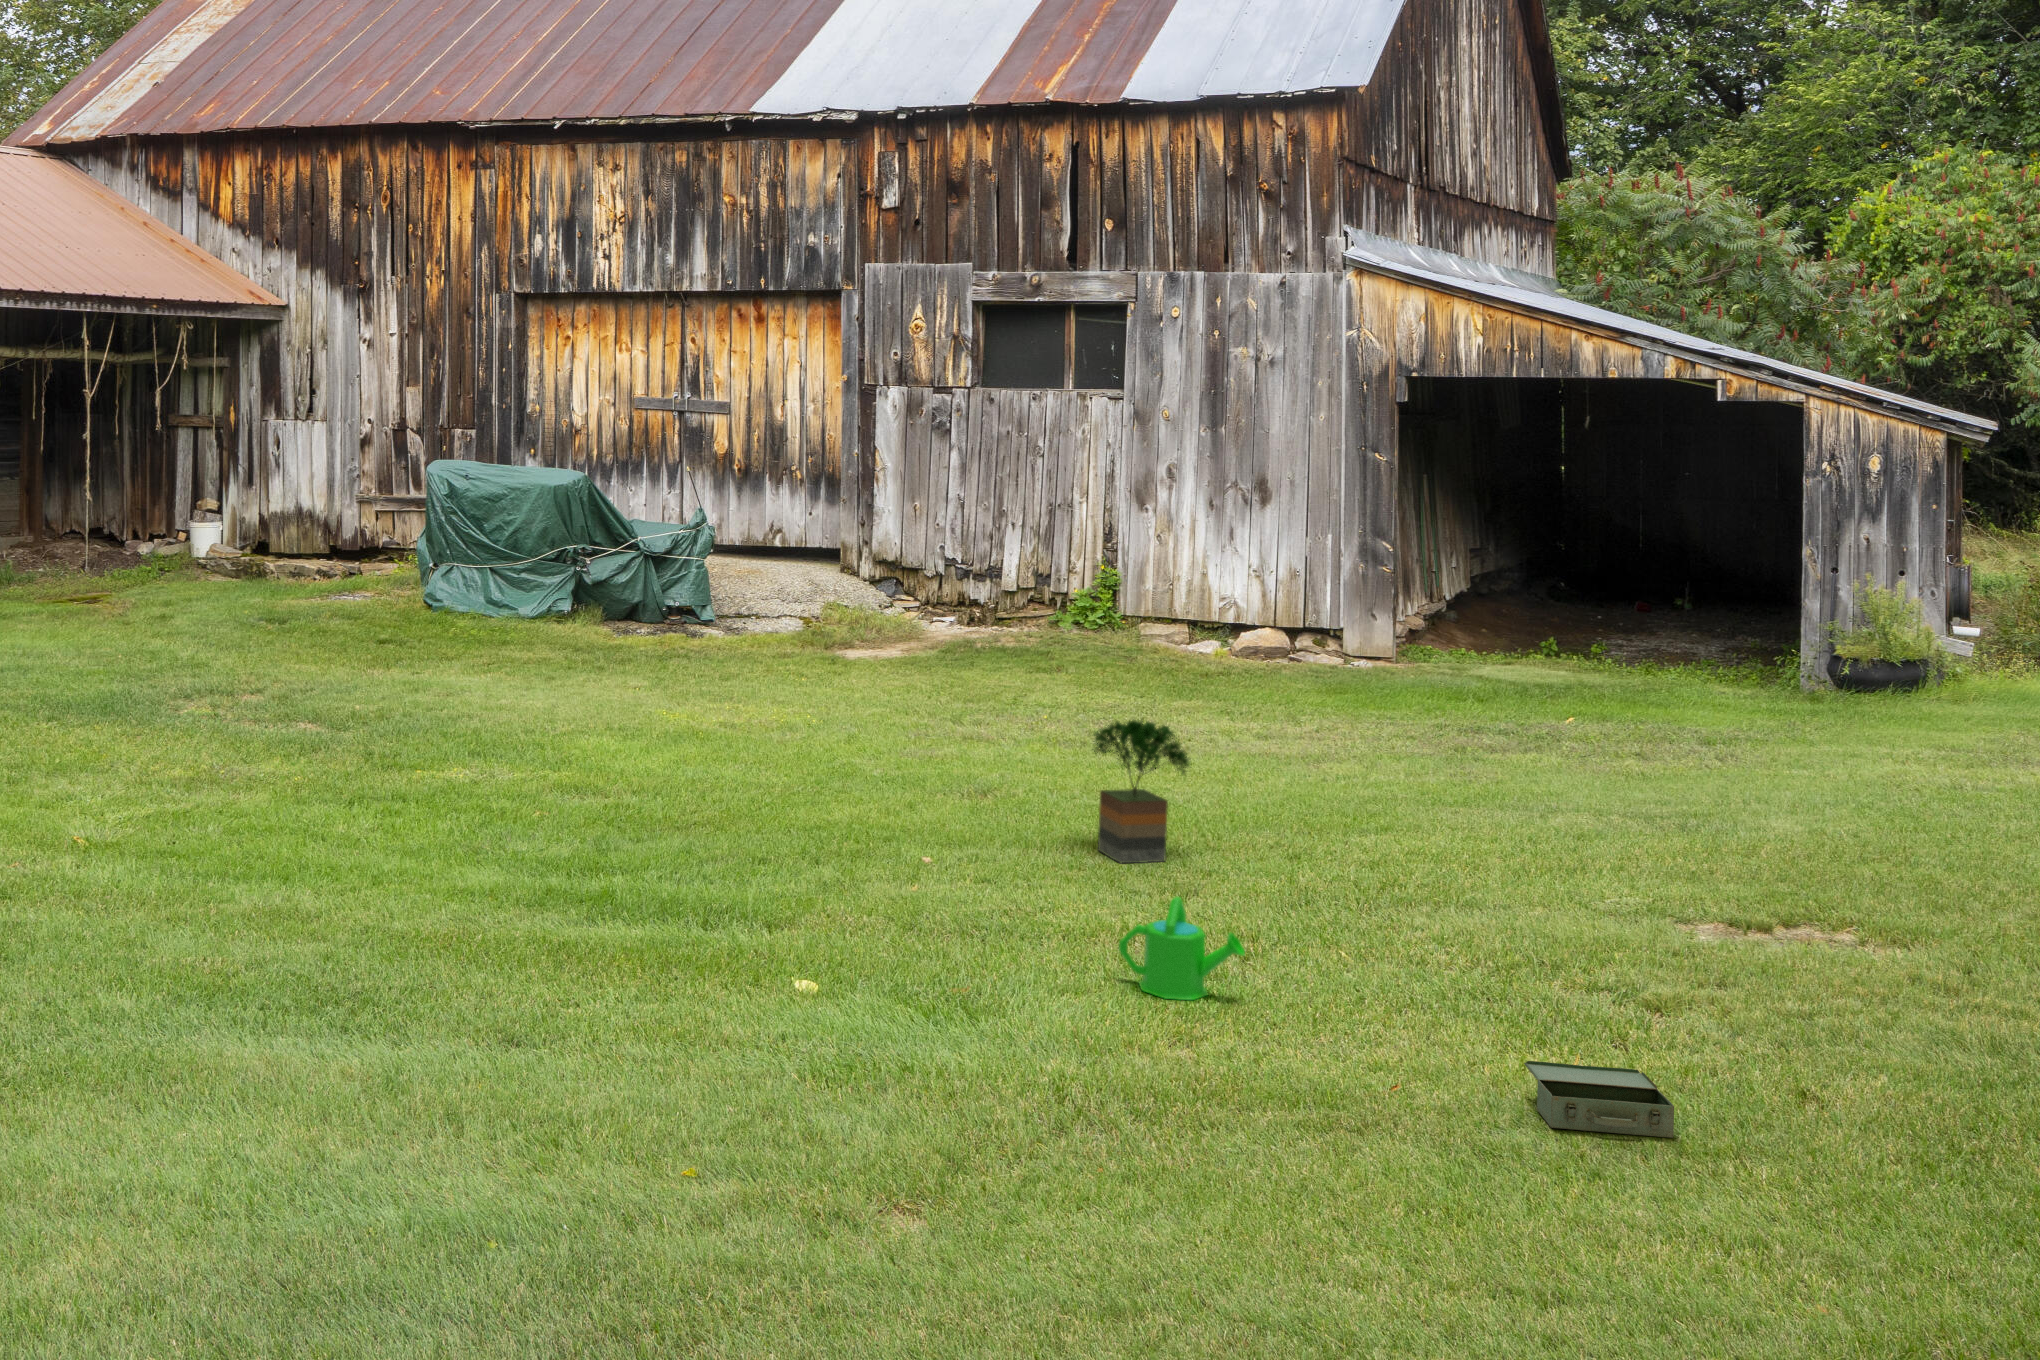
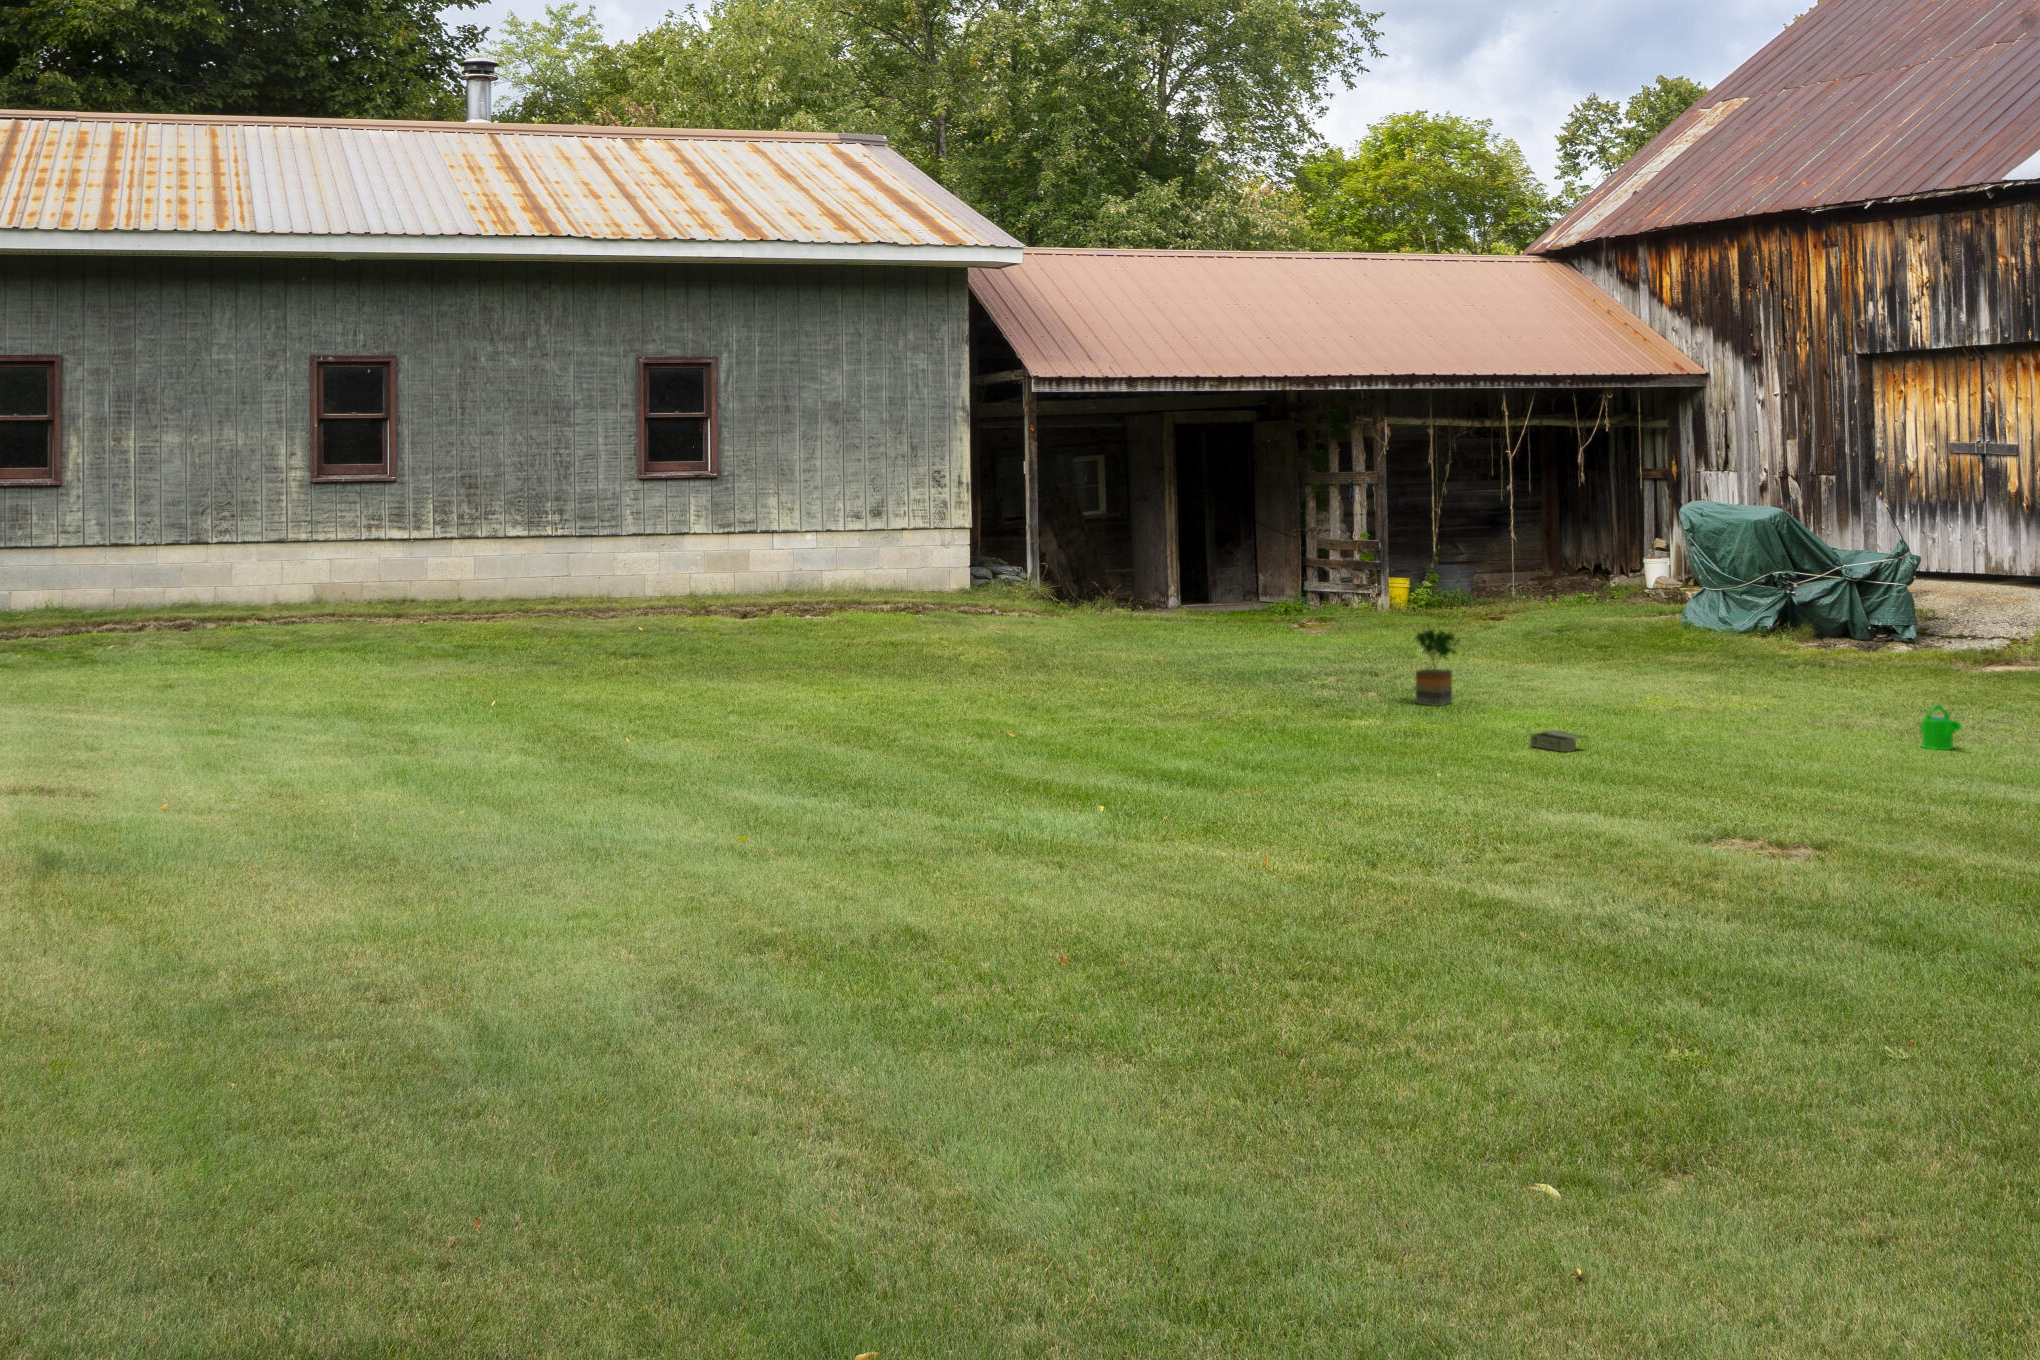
potted tree: present [1092,719,1189,863] -> present [1415,630,1460,706]
watering can: present [1119,896,1245,1000] -> present [1920,705,1962,750]

